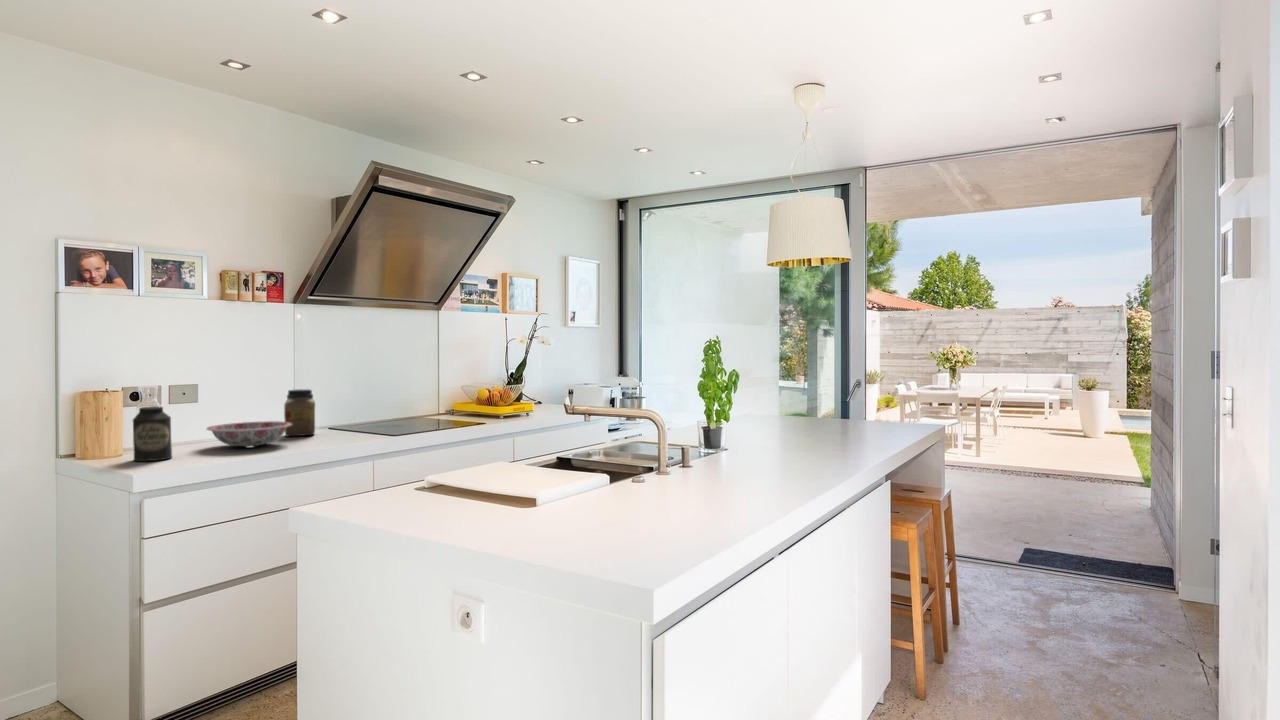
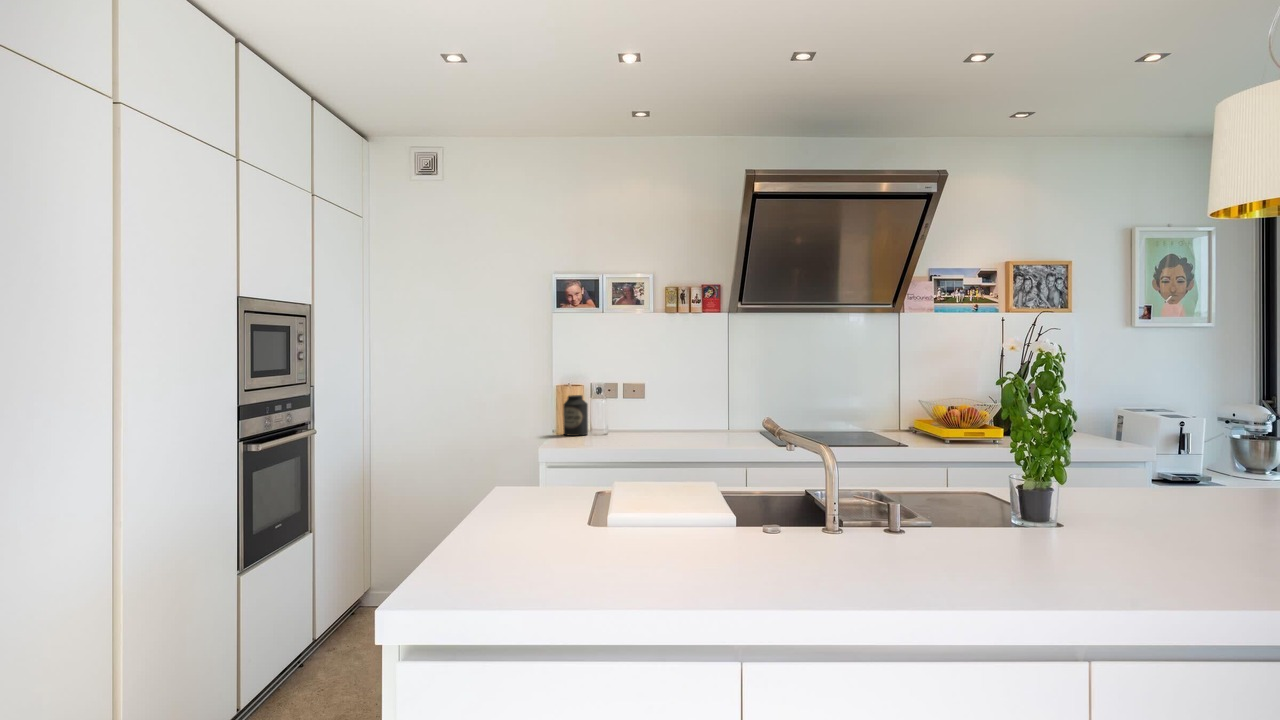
jar: present [284,389,315,436] -> none [697,389,728,431]
ceramic bowl: present [207,421,292,447] -> none [620,415,683,434]

